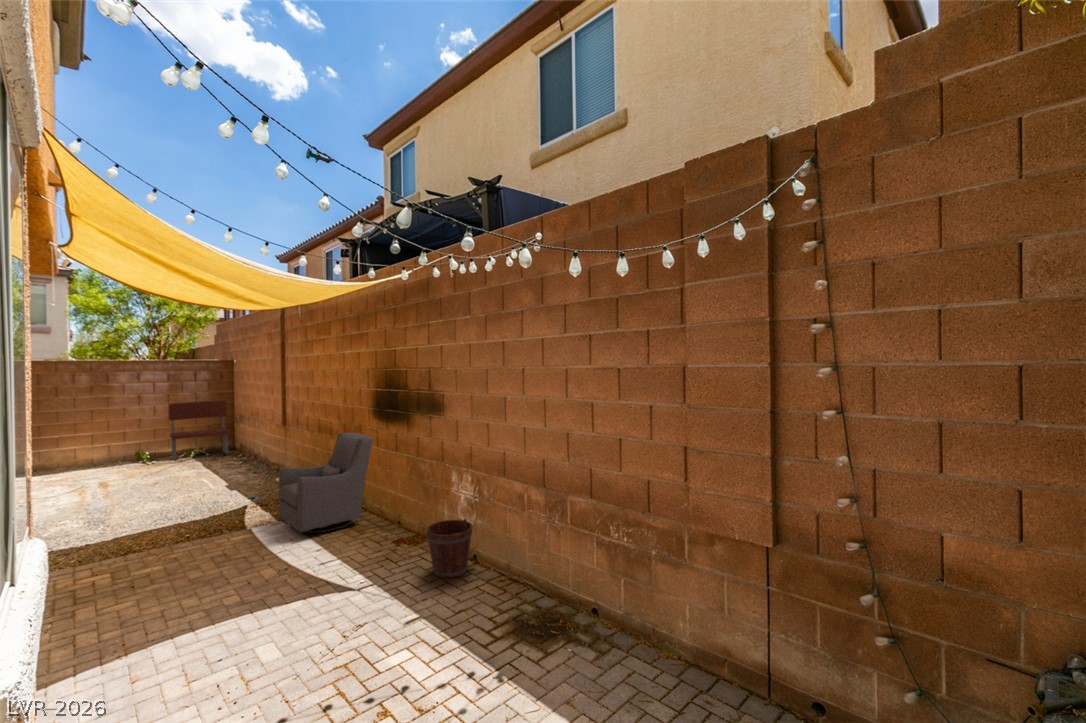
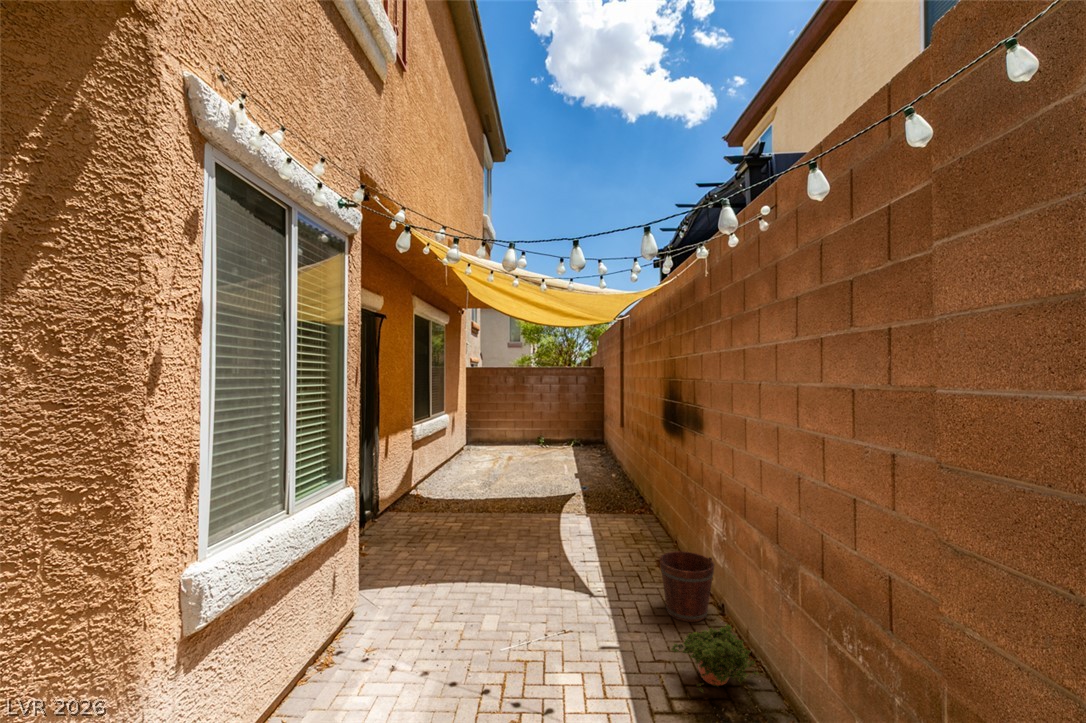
bench: present [168,400,231,460] -> none [552,394,594,442]
chair: present [279,433,373,533] -> none [578,435,657,531]
potted plant: none [470,559,535,617] -> present [671,624,758,692]

